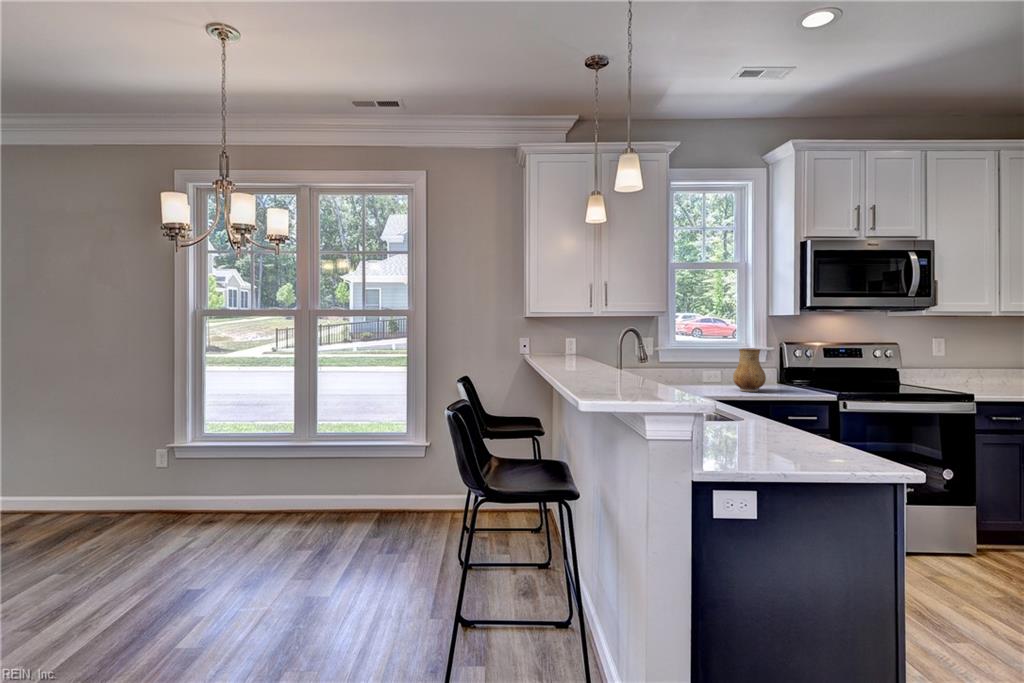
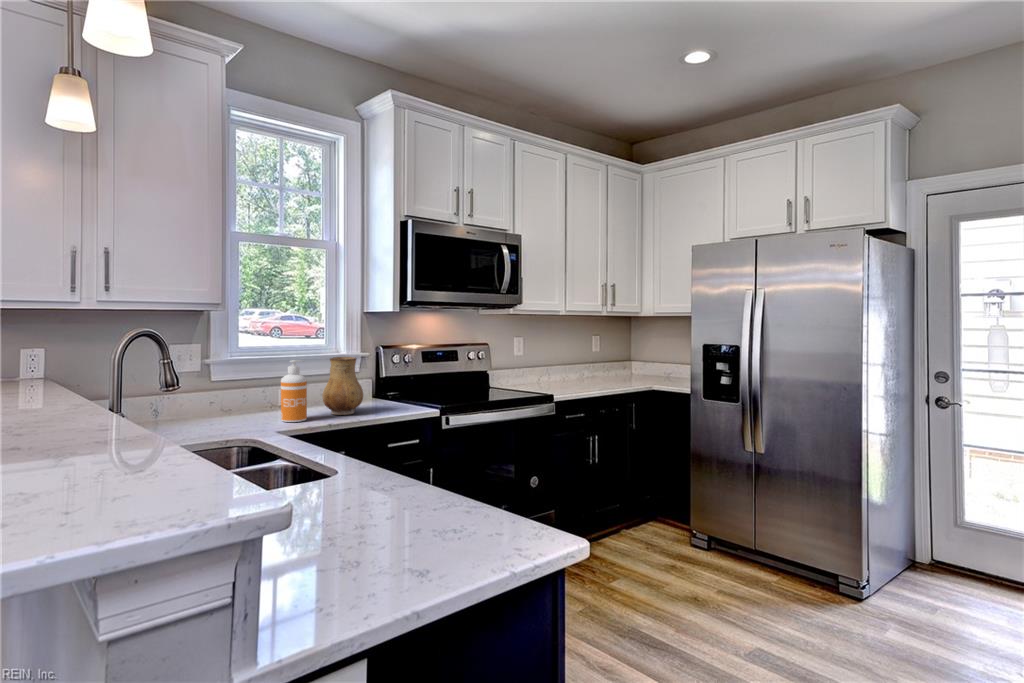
soap dispenser: none [702,349,721,393] -> present [281,360,307,422]

